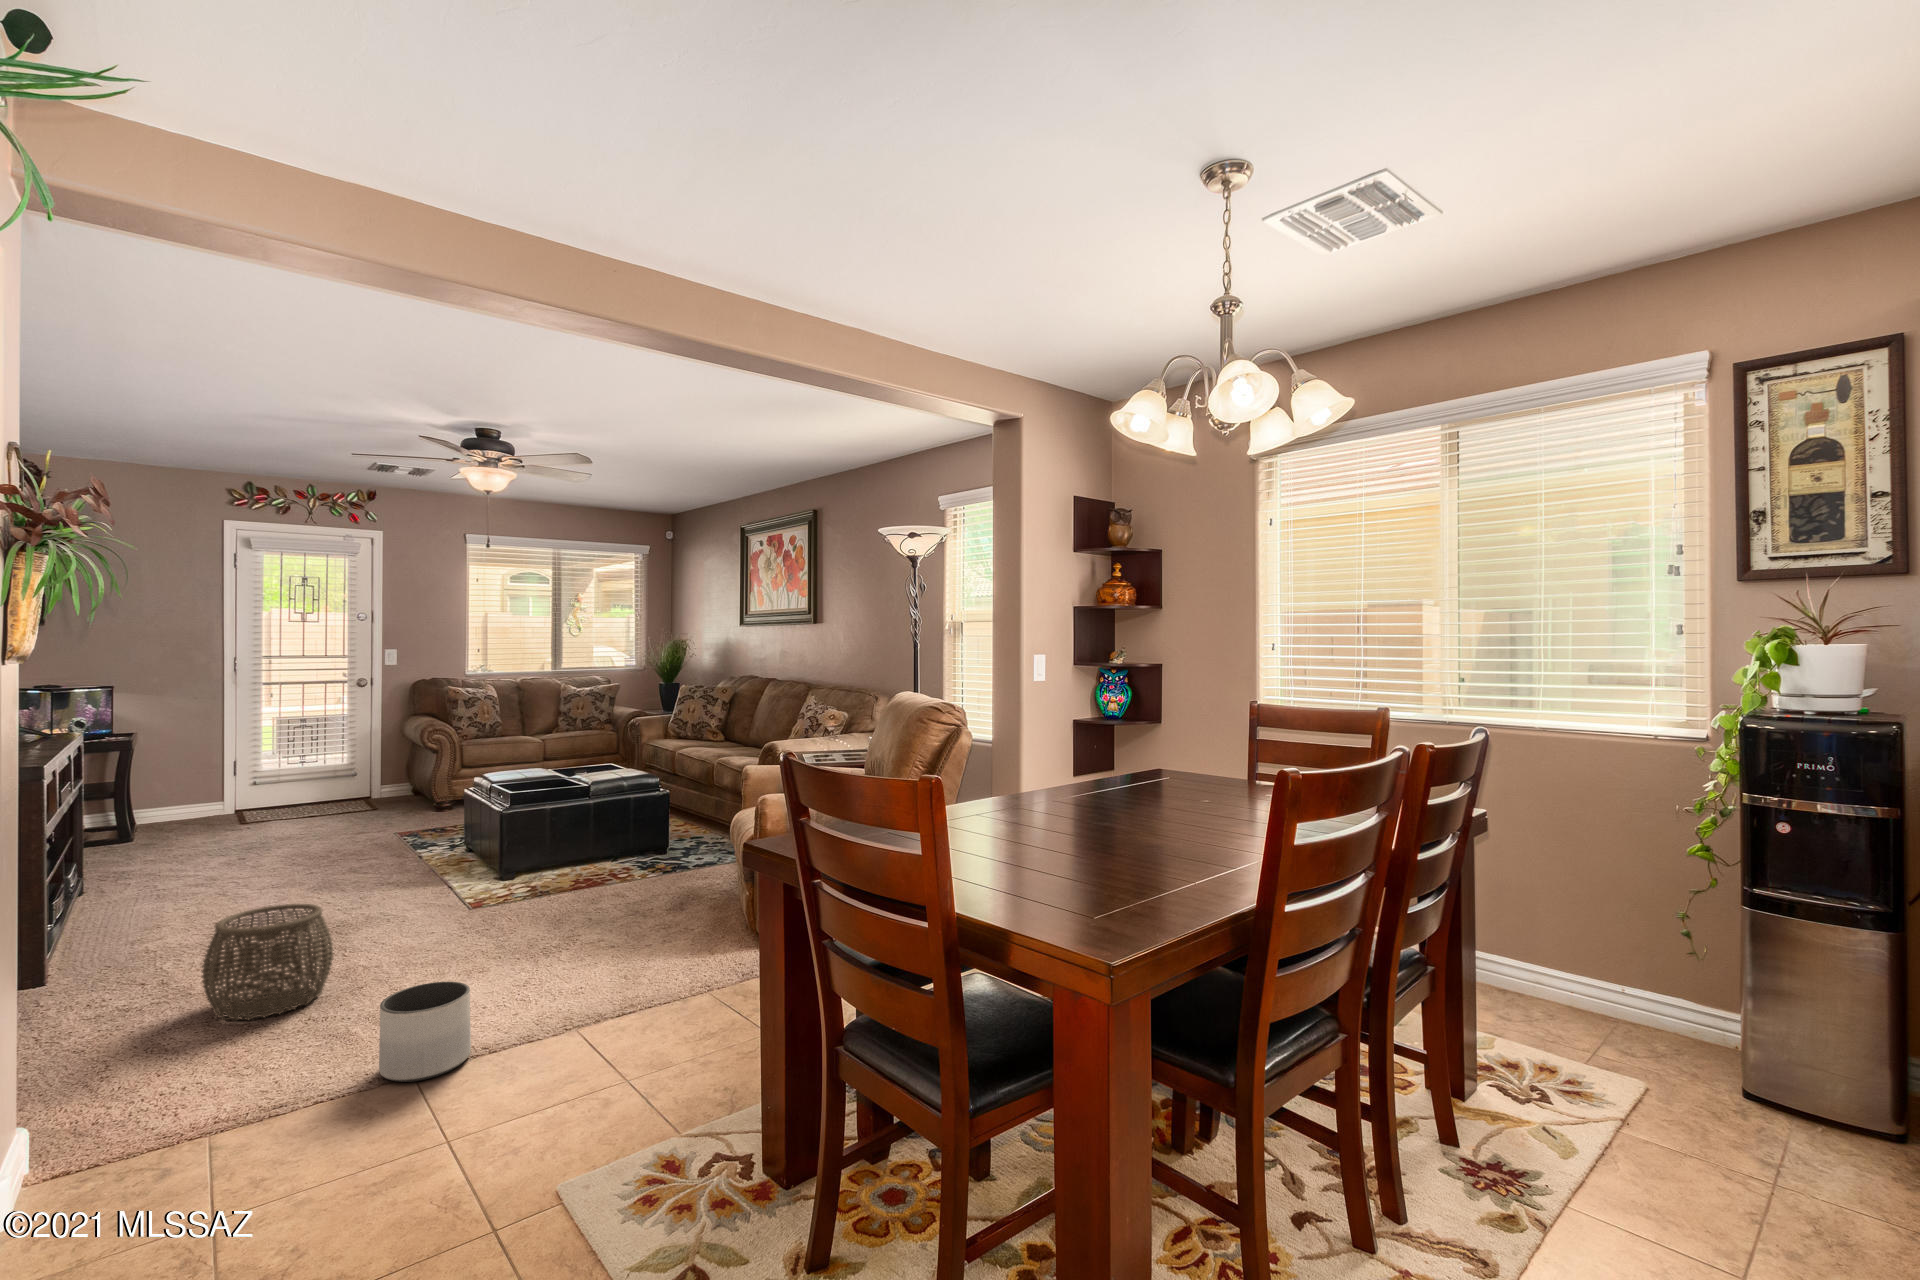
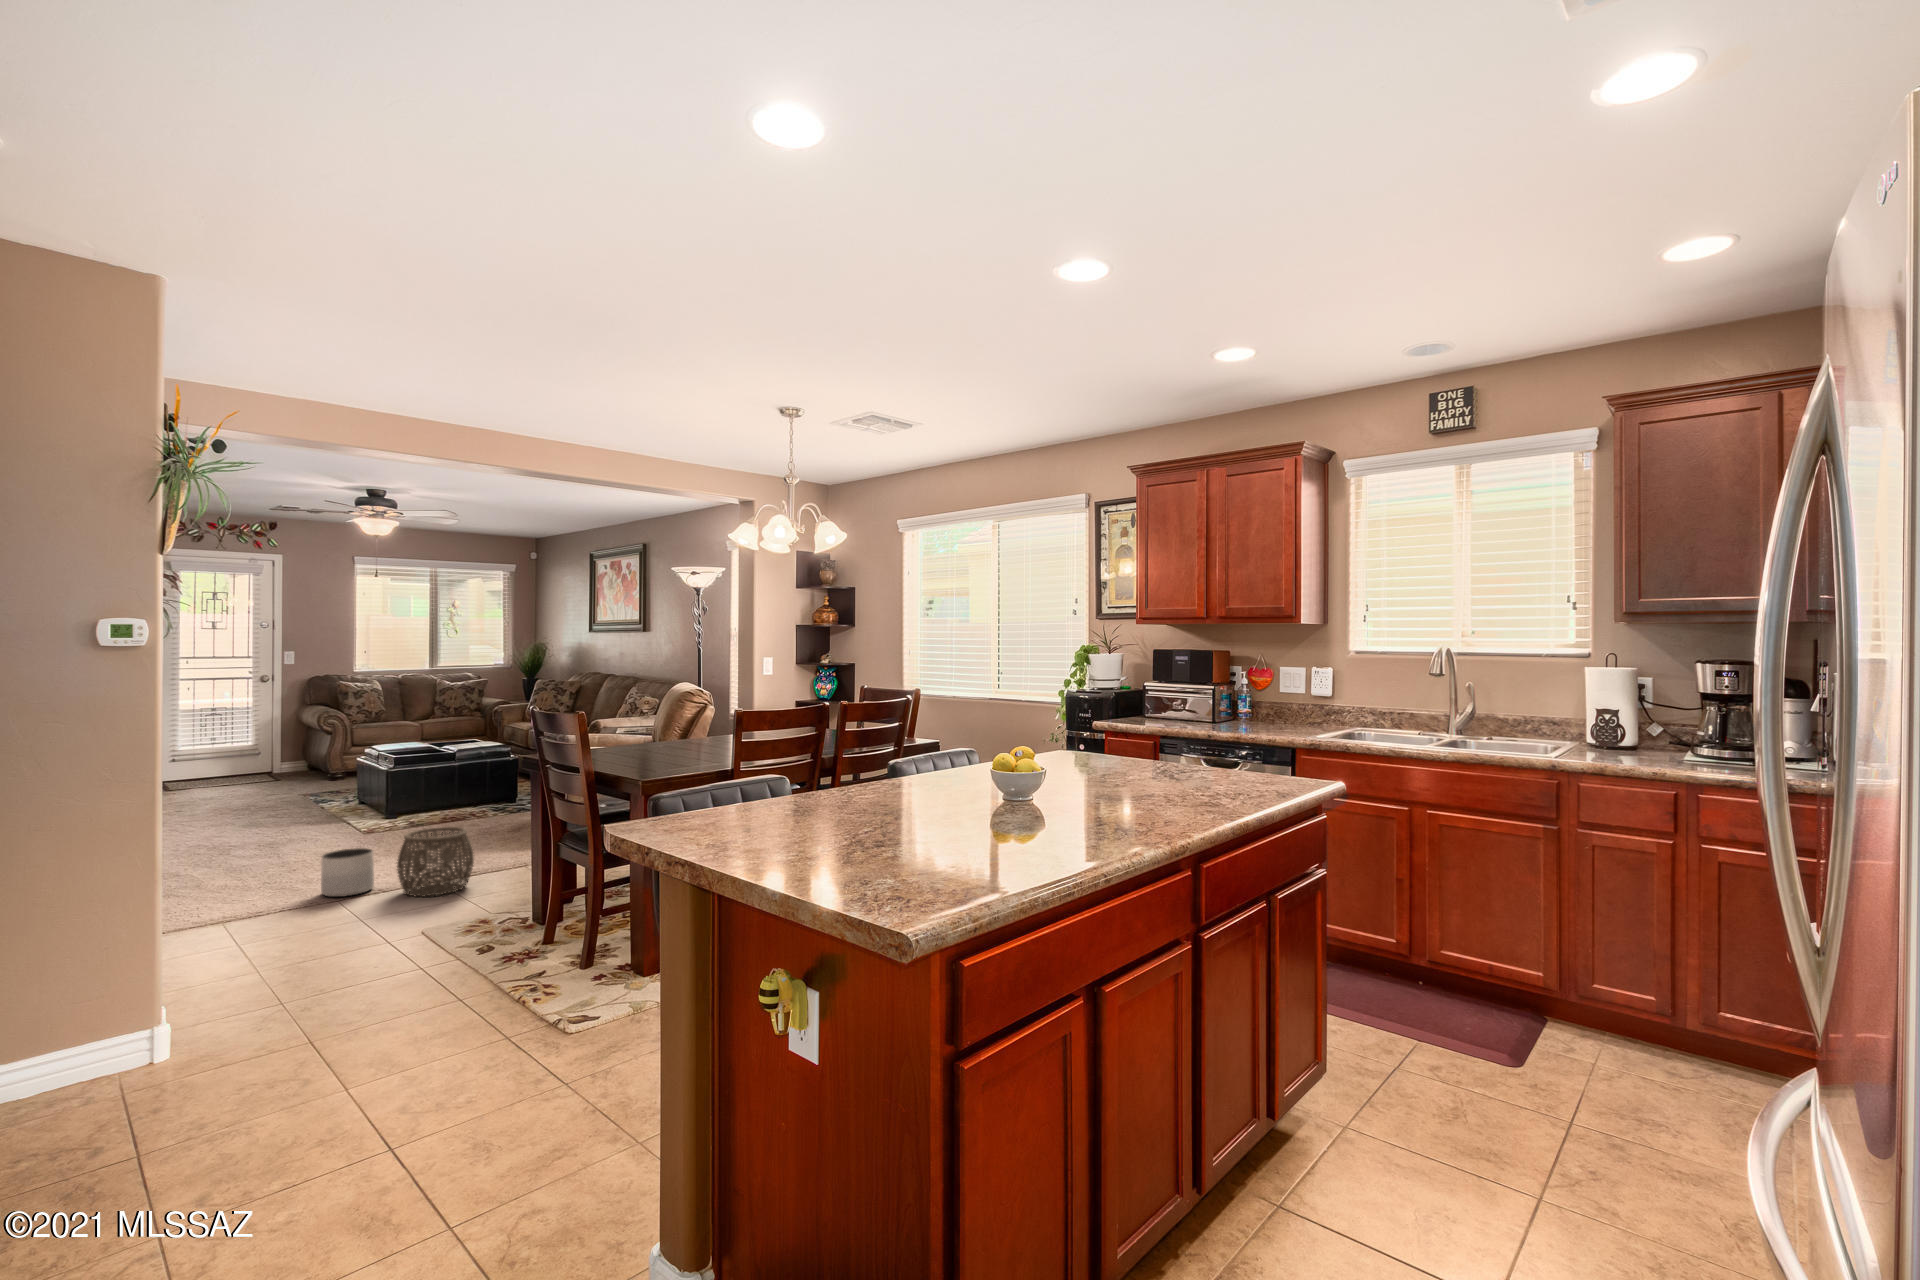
woven basket: present [201,904,334,1021] -> present [397,827,474,897]

